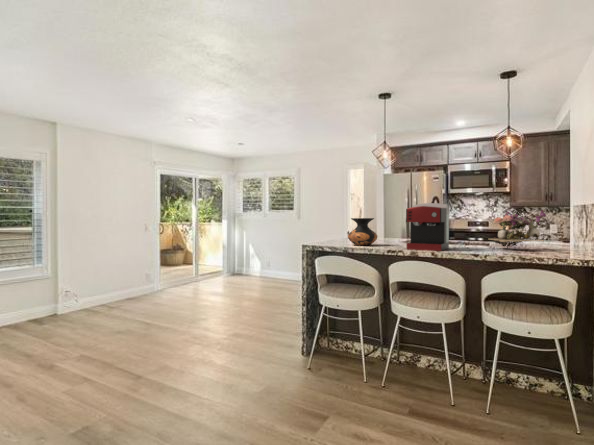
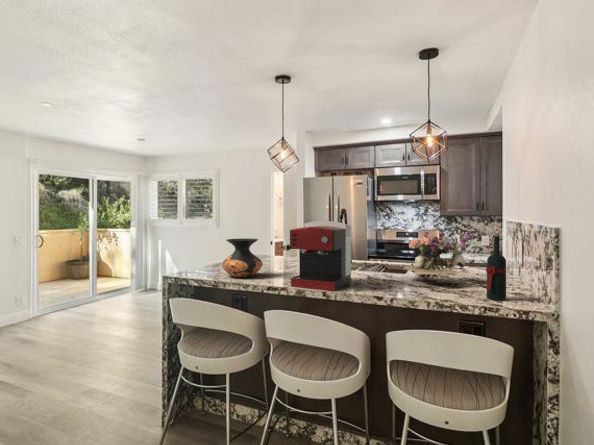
wine bottle: none [558,208,574,256] -> present [486,233,506,301]

